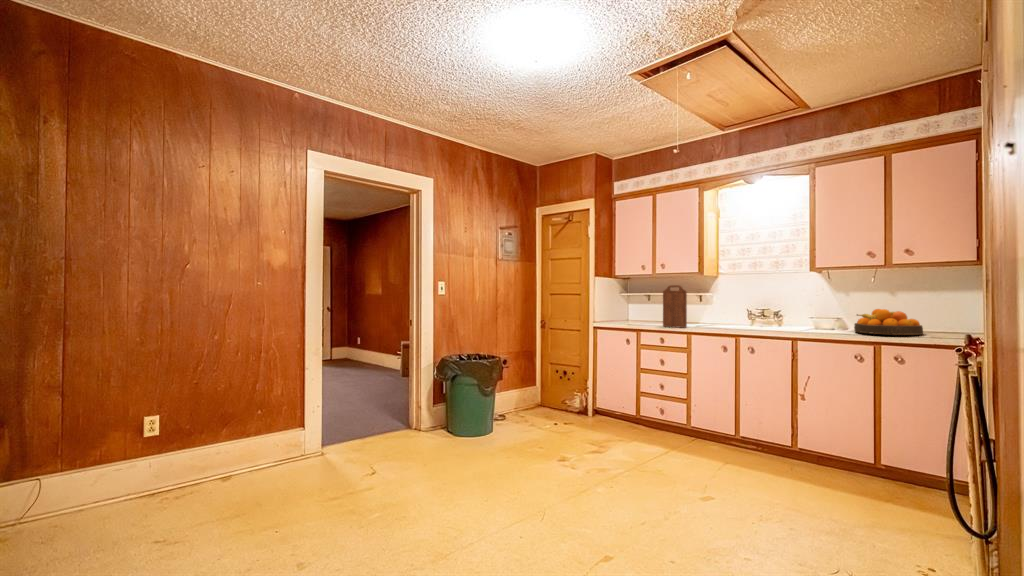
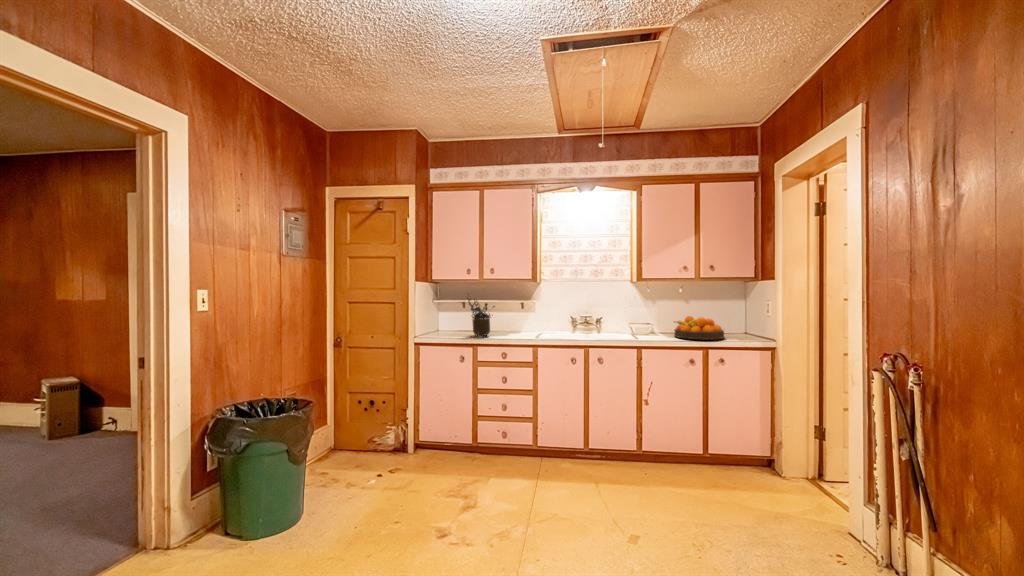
potted plant: none [636,285,664,324] -> present [468,299,495,336]
cutting board: present [663,285,687,328] -> none [502,294,529,340]

